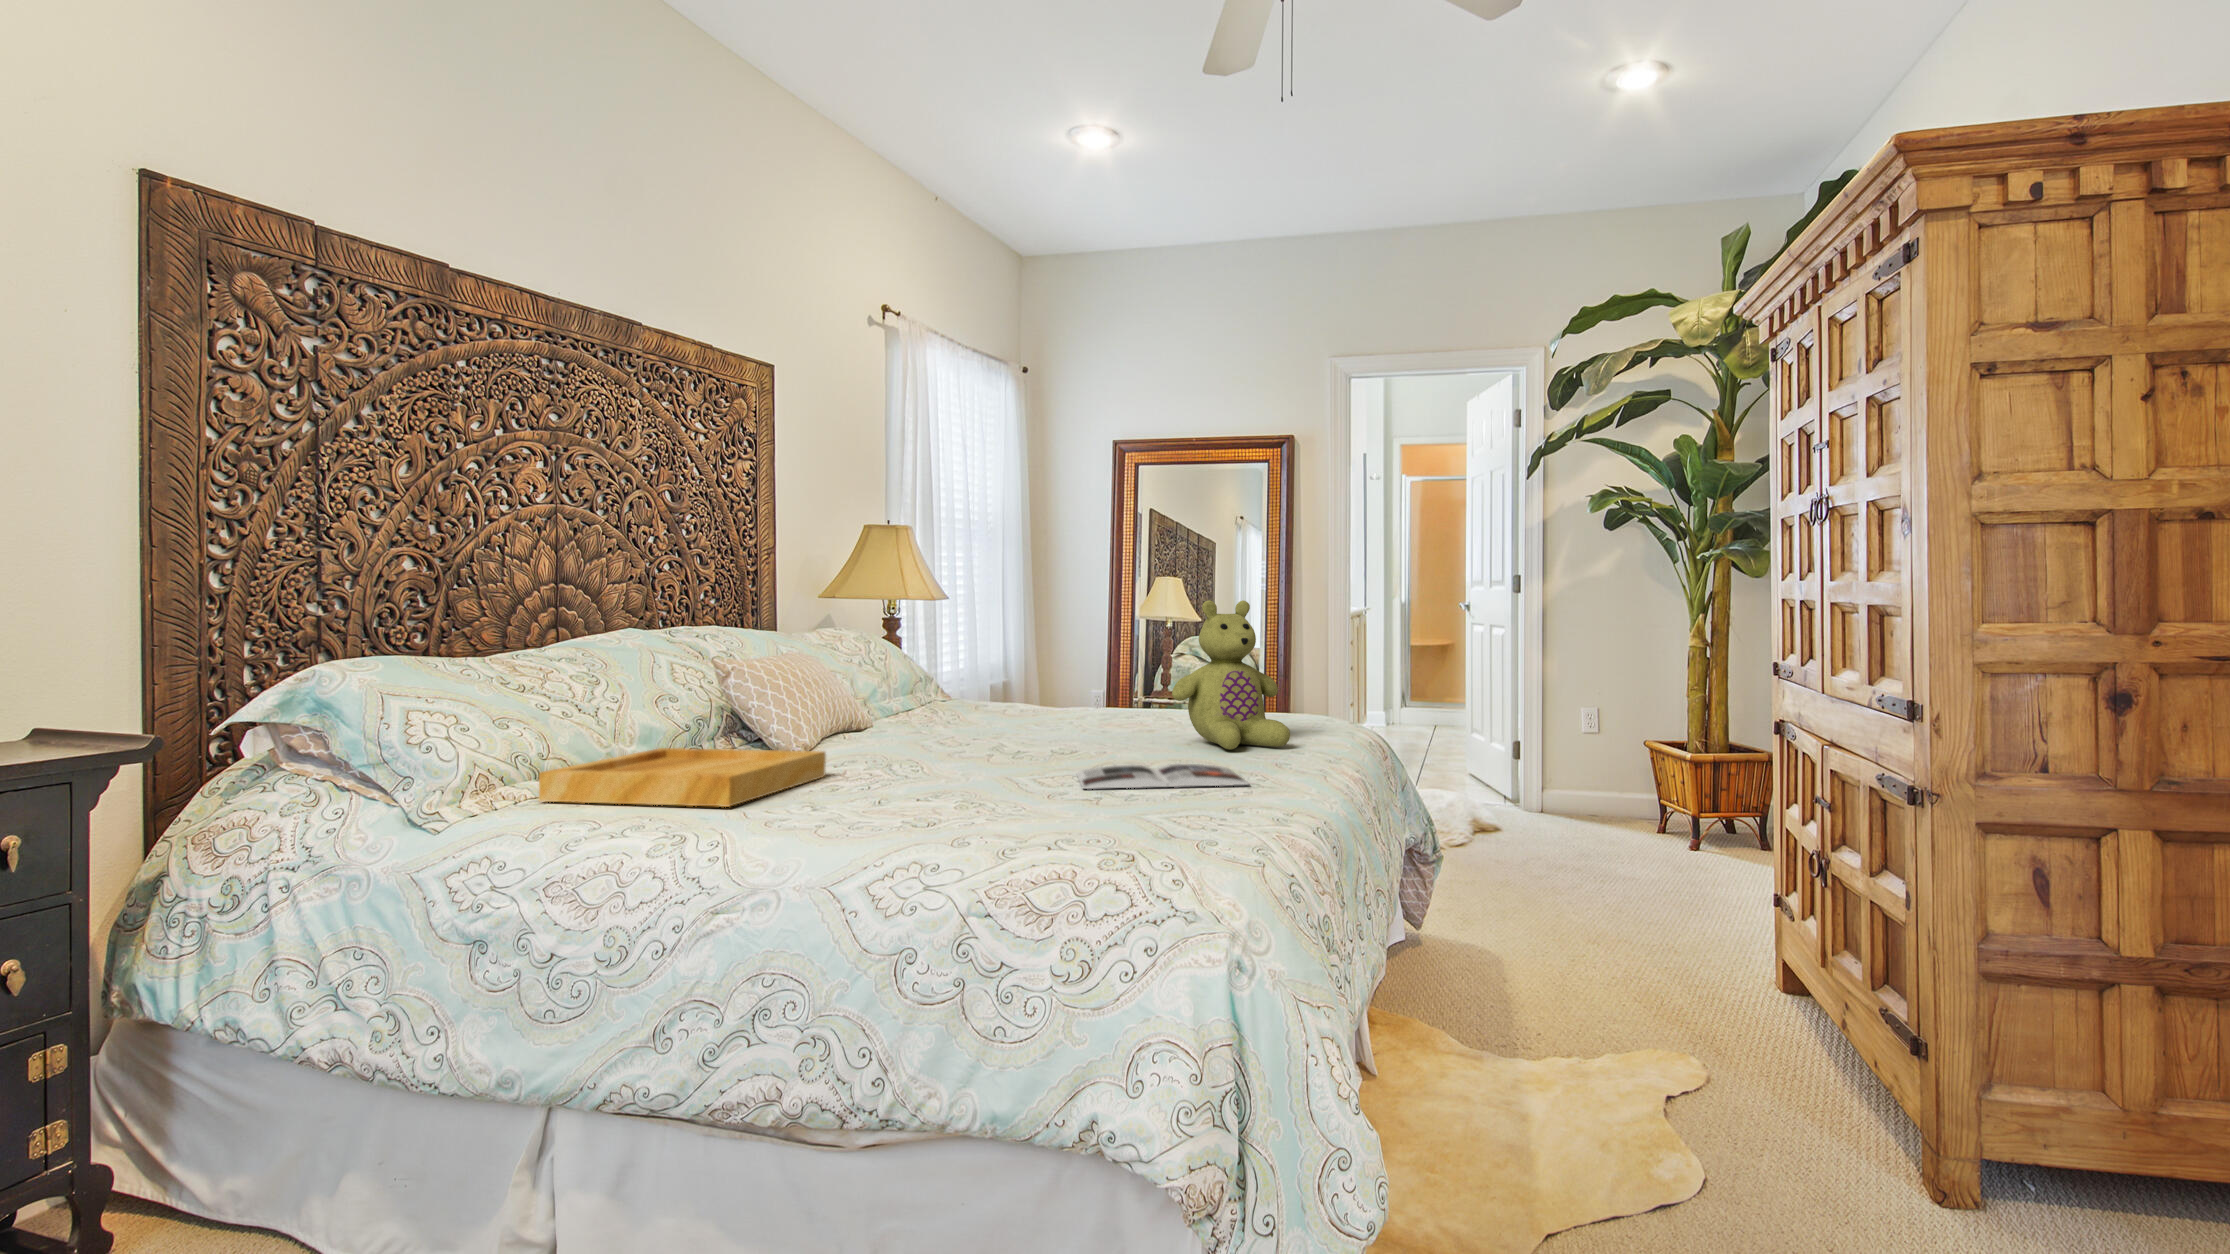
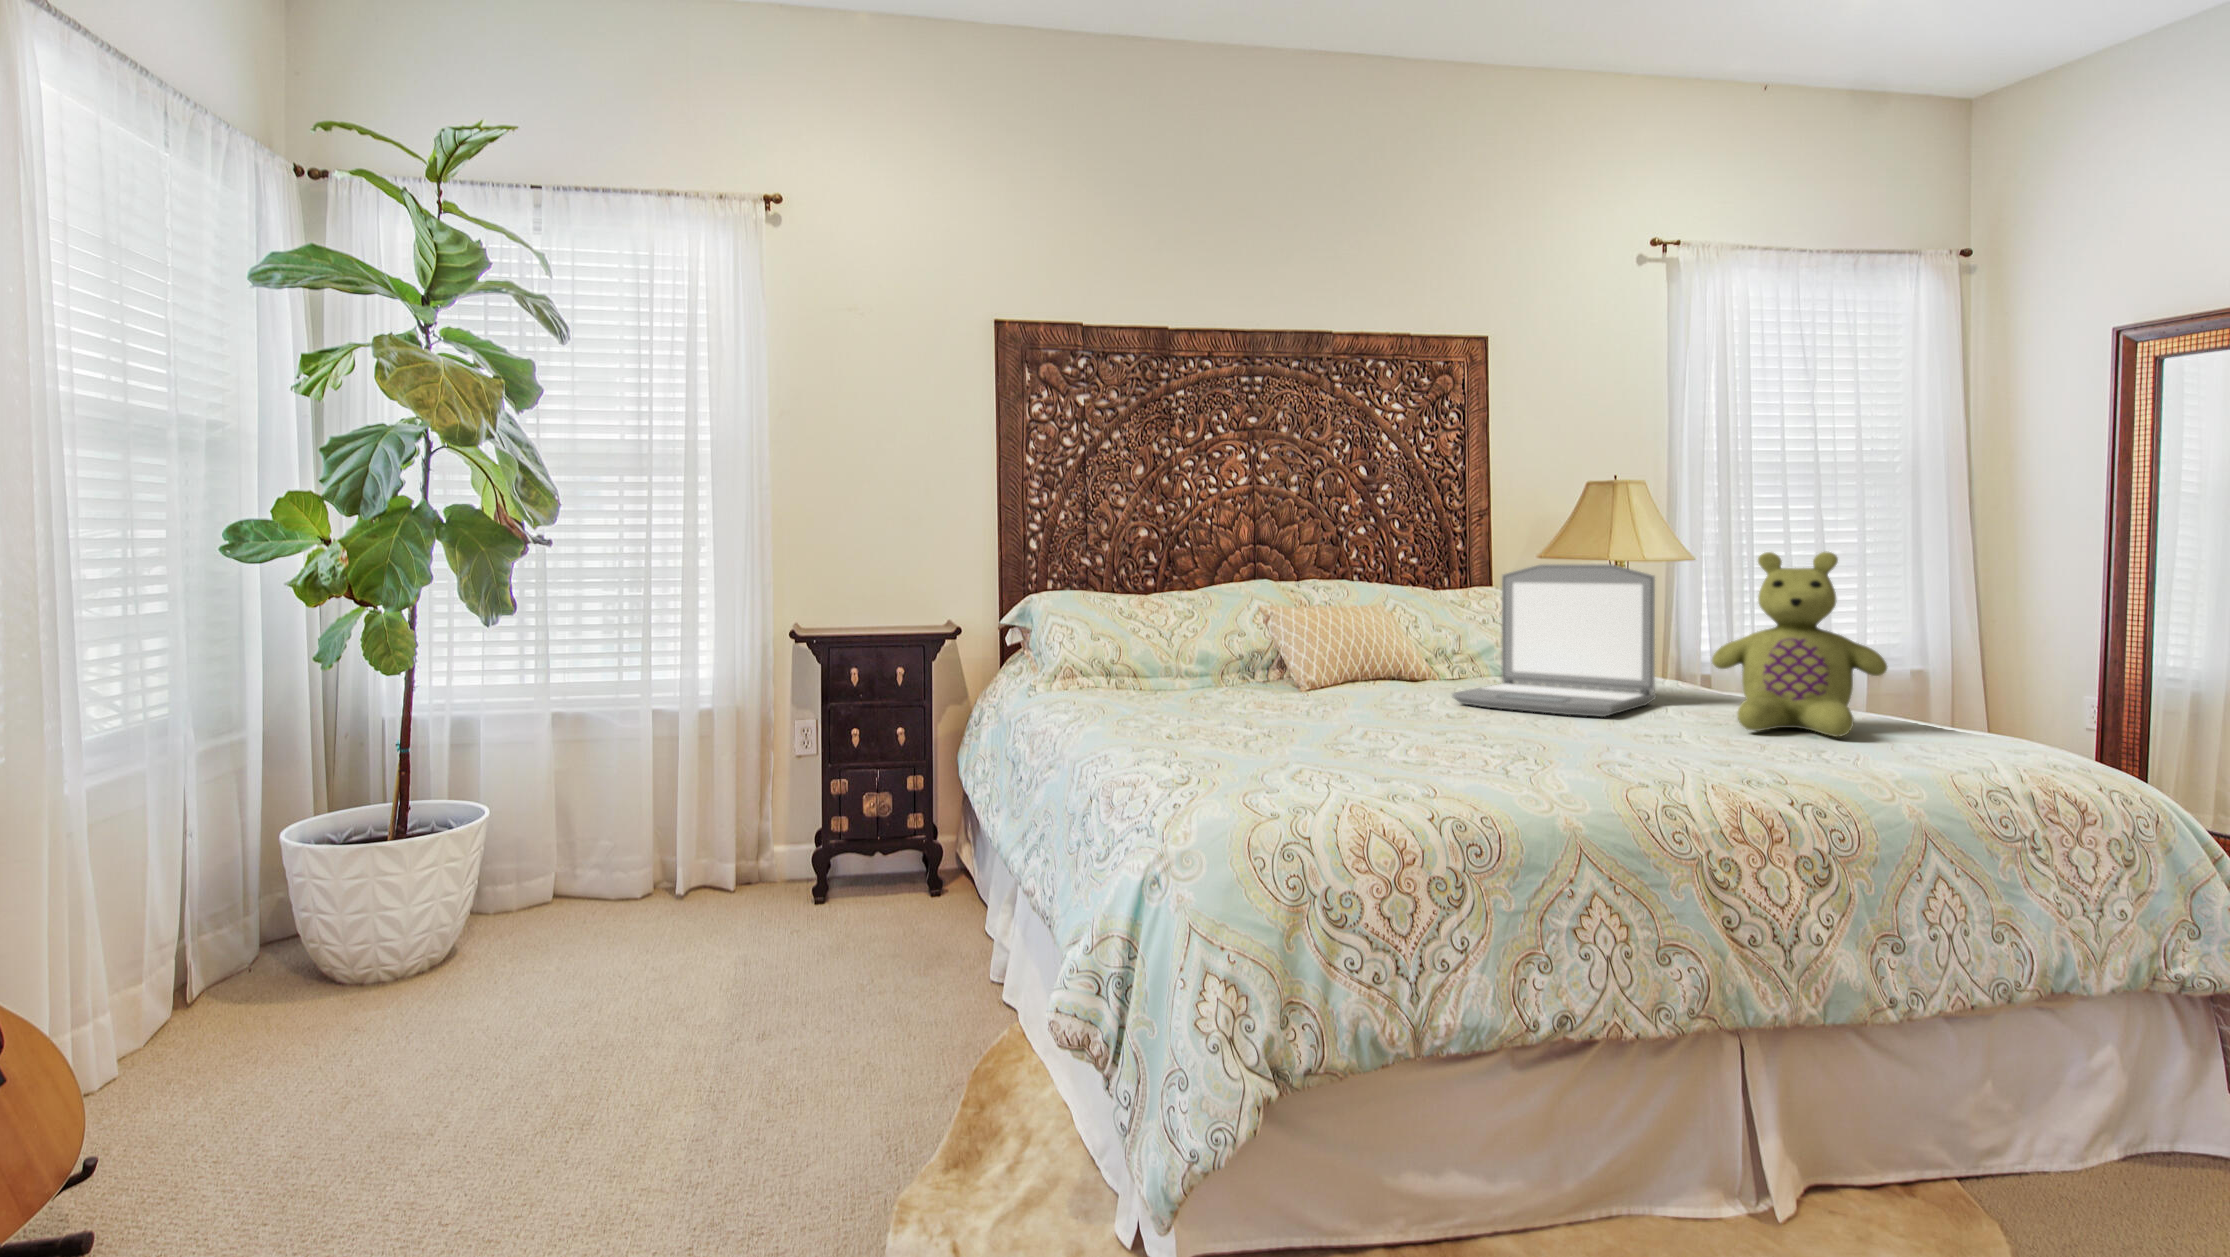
laptop: none [950,611,1118,758] -> present [1452,564,1656,717]
tray: present [539,748,826,807] -> none [1116,668,1309,709]
magazine: present [1077,764,1249,789] -> none [1438,723,1658,759]

